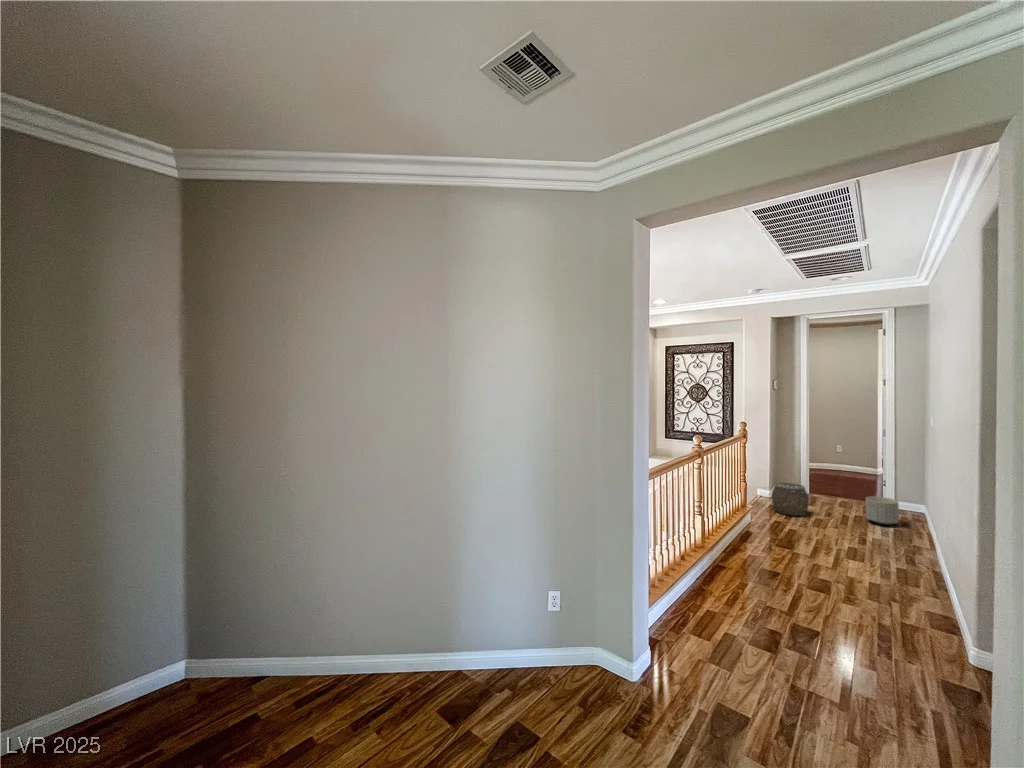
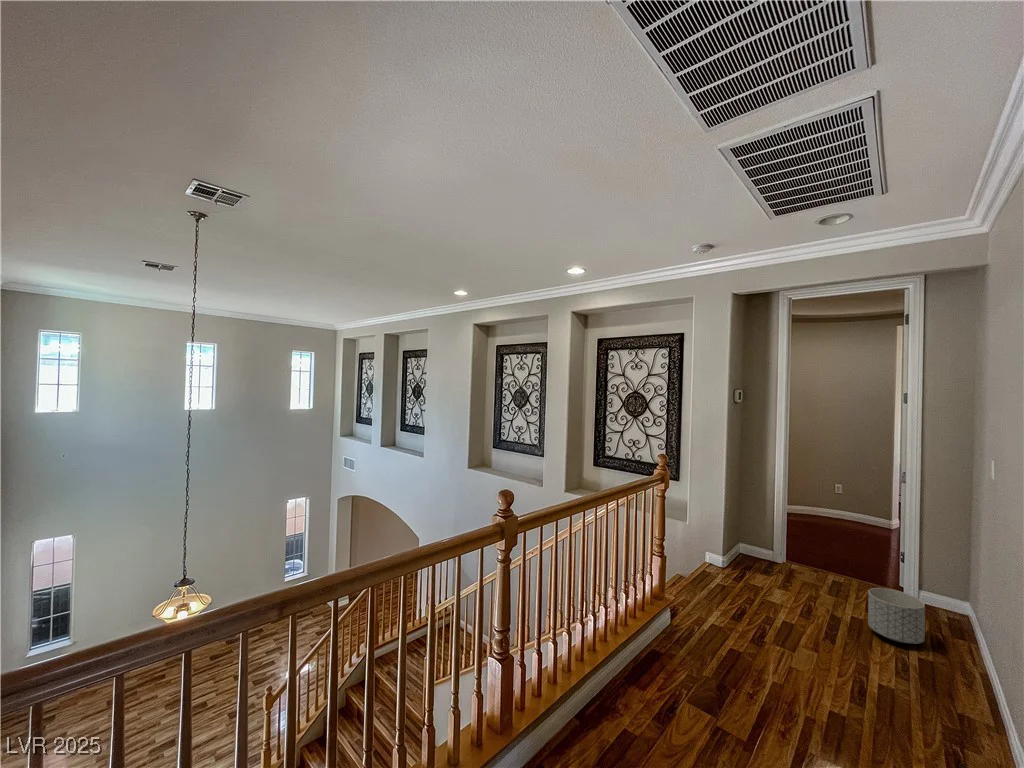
woven basket: present [772,483,809,516] -> none [719,551,777,612]

